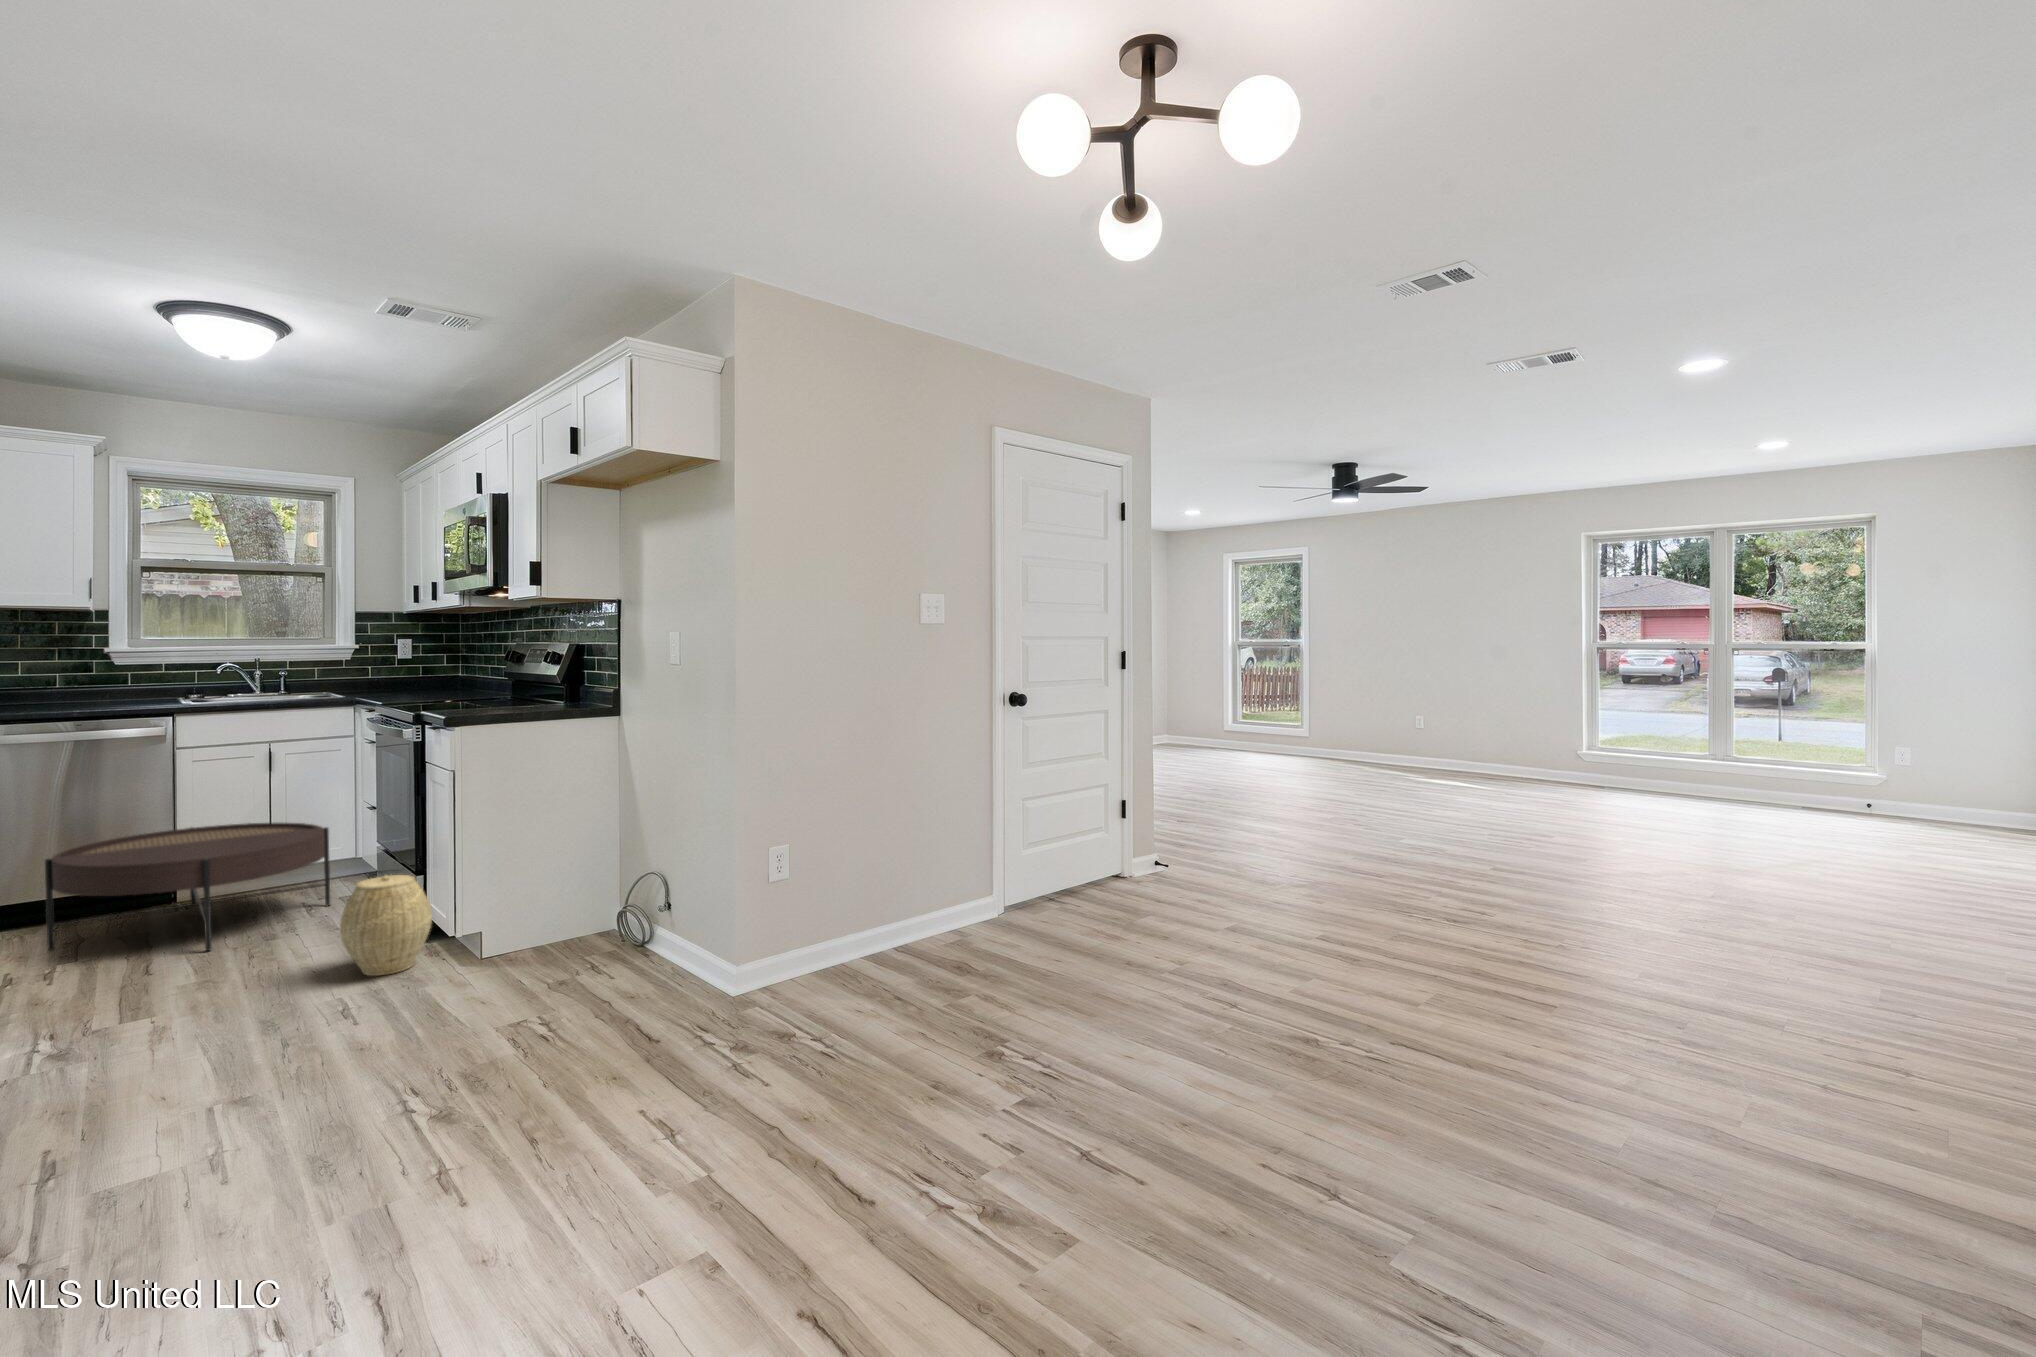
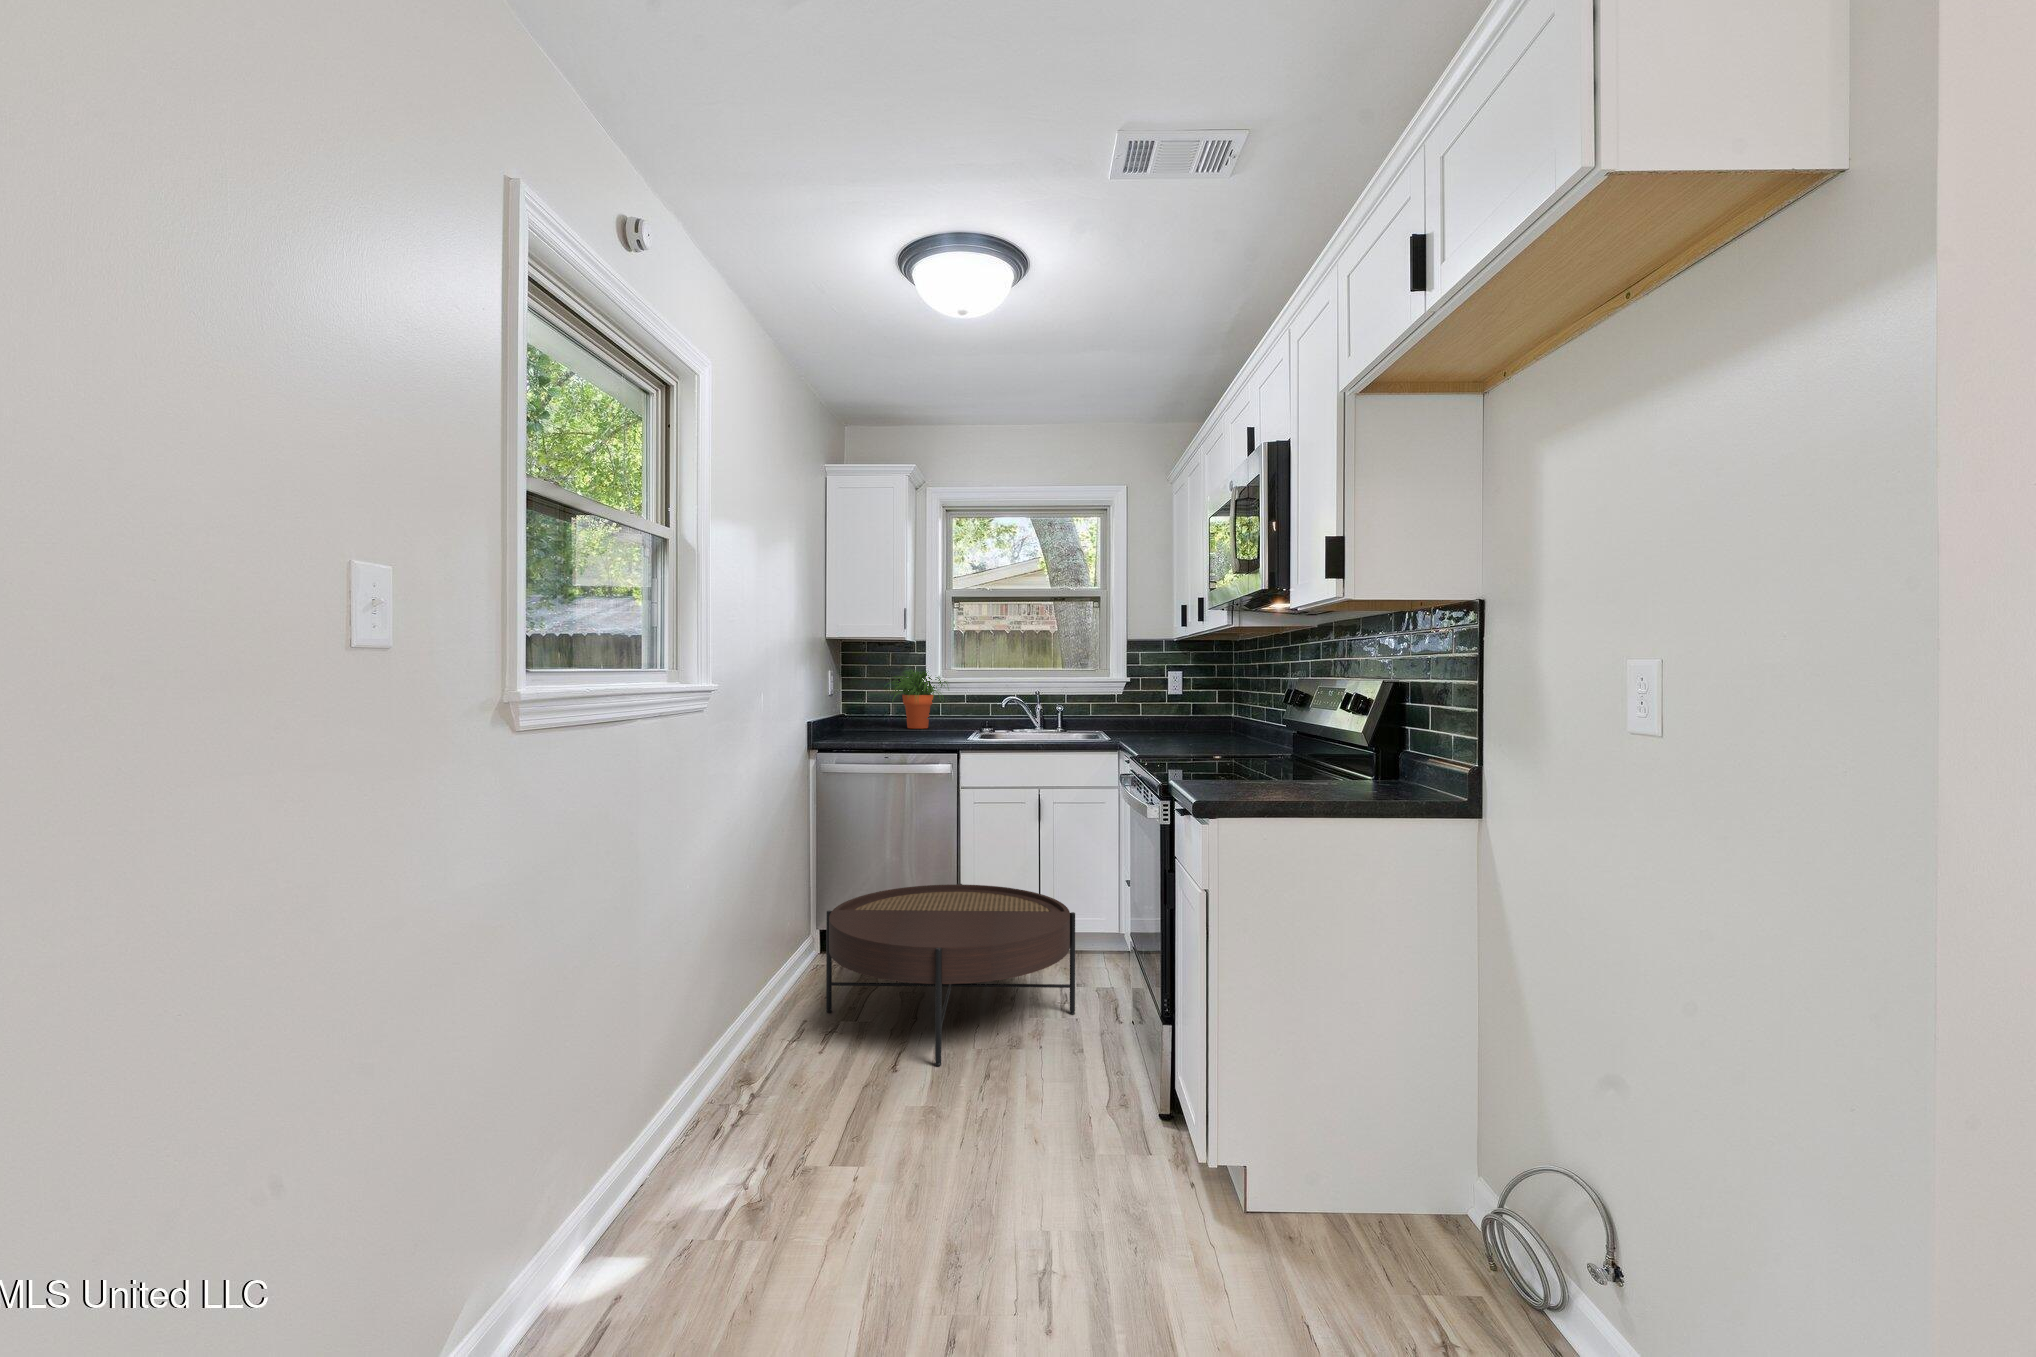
potted plant: none [48,637,144,697] -> present [885,670,949,729]
woven basket: present [340,875,432,976] -> none [1045,1044,1166,1219]

